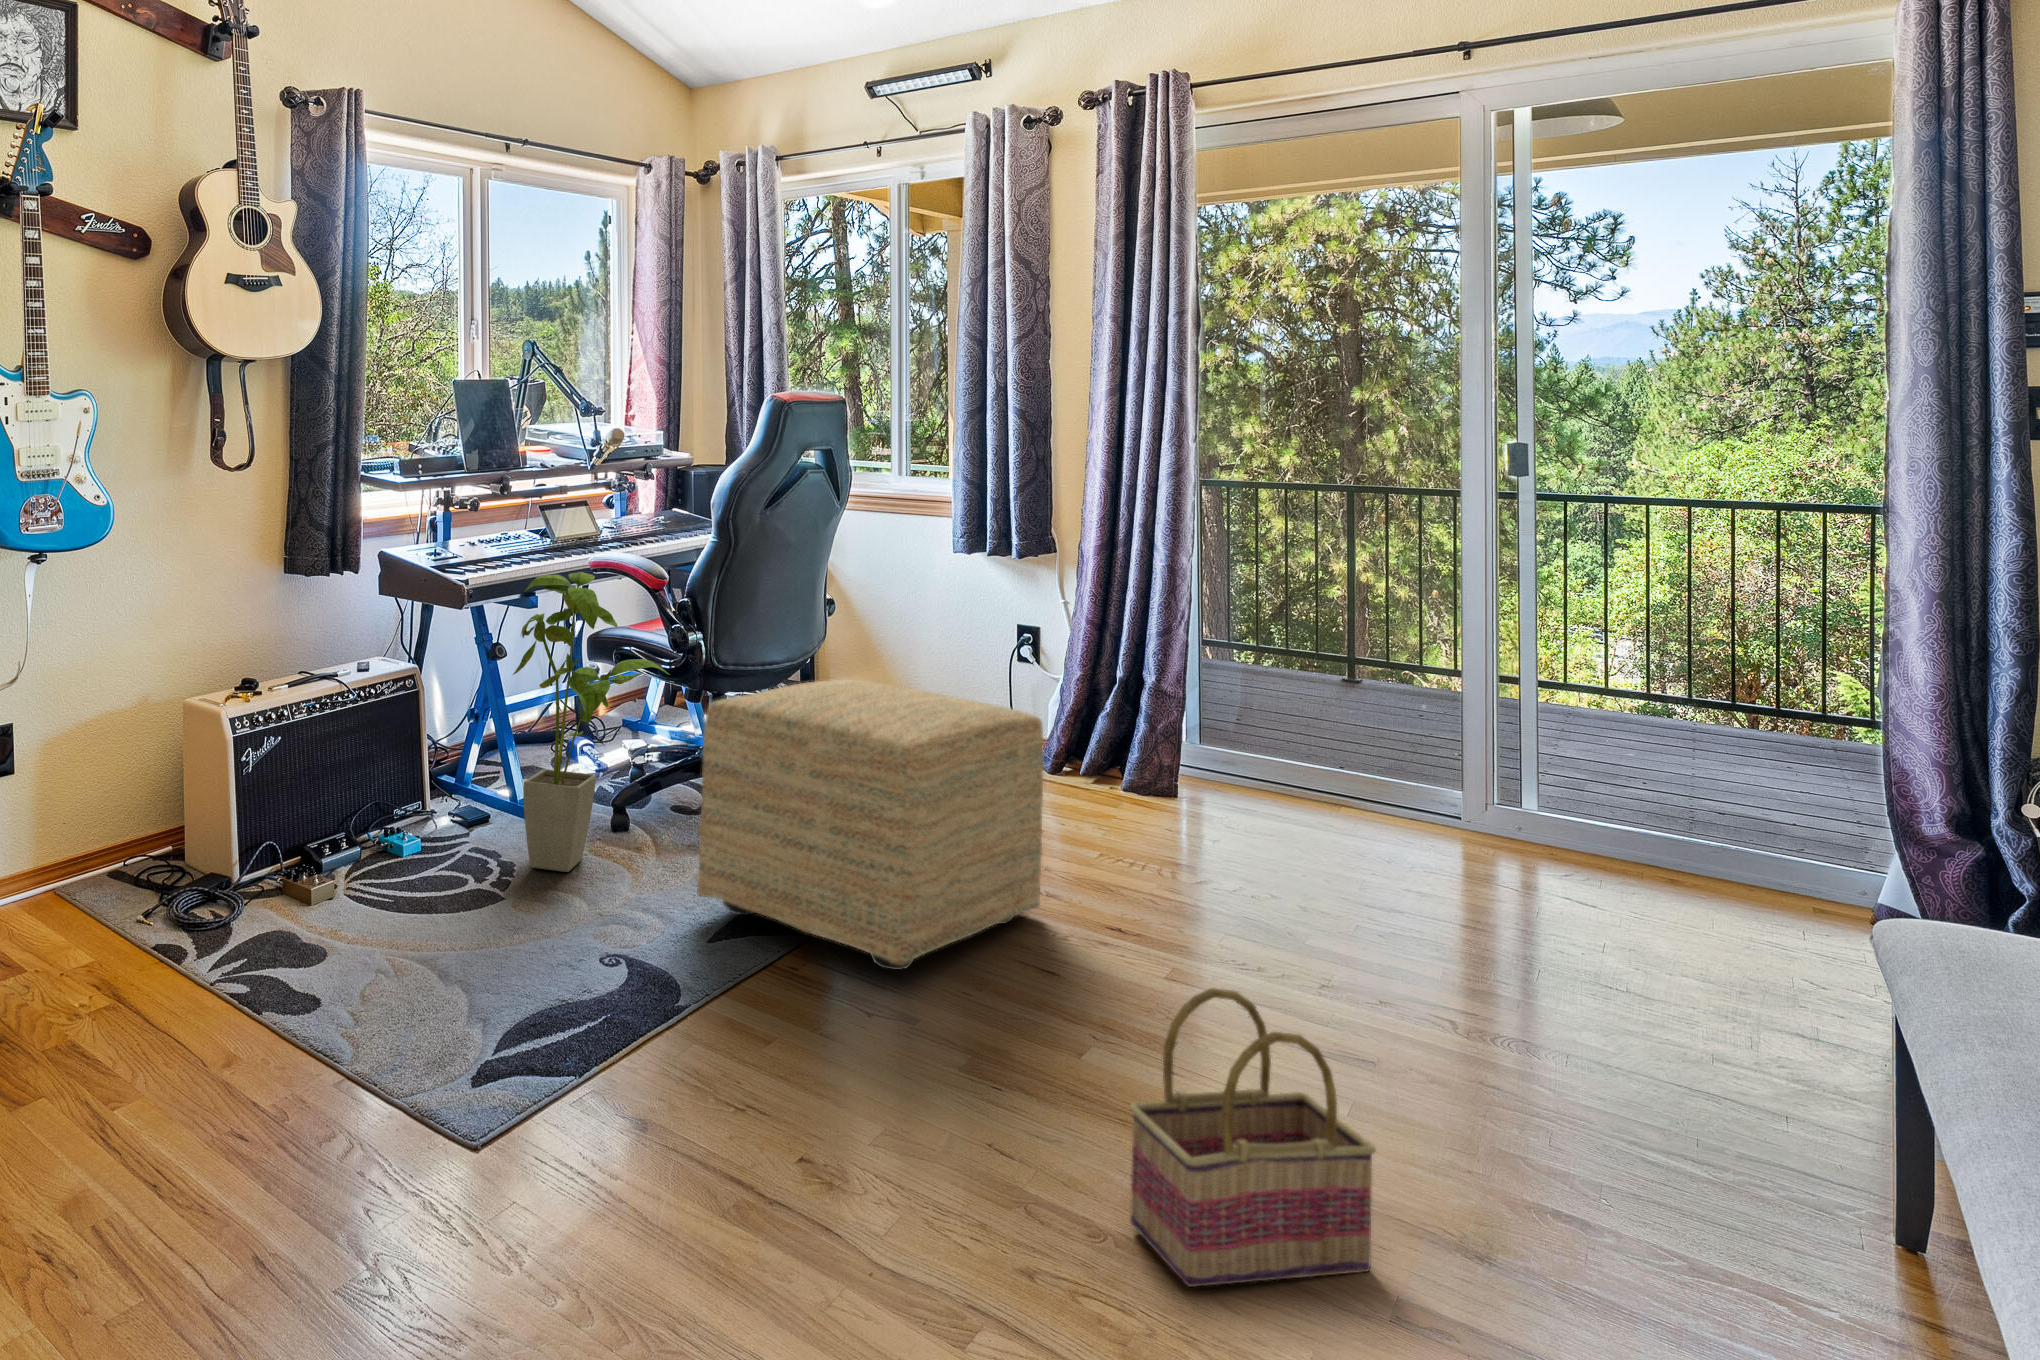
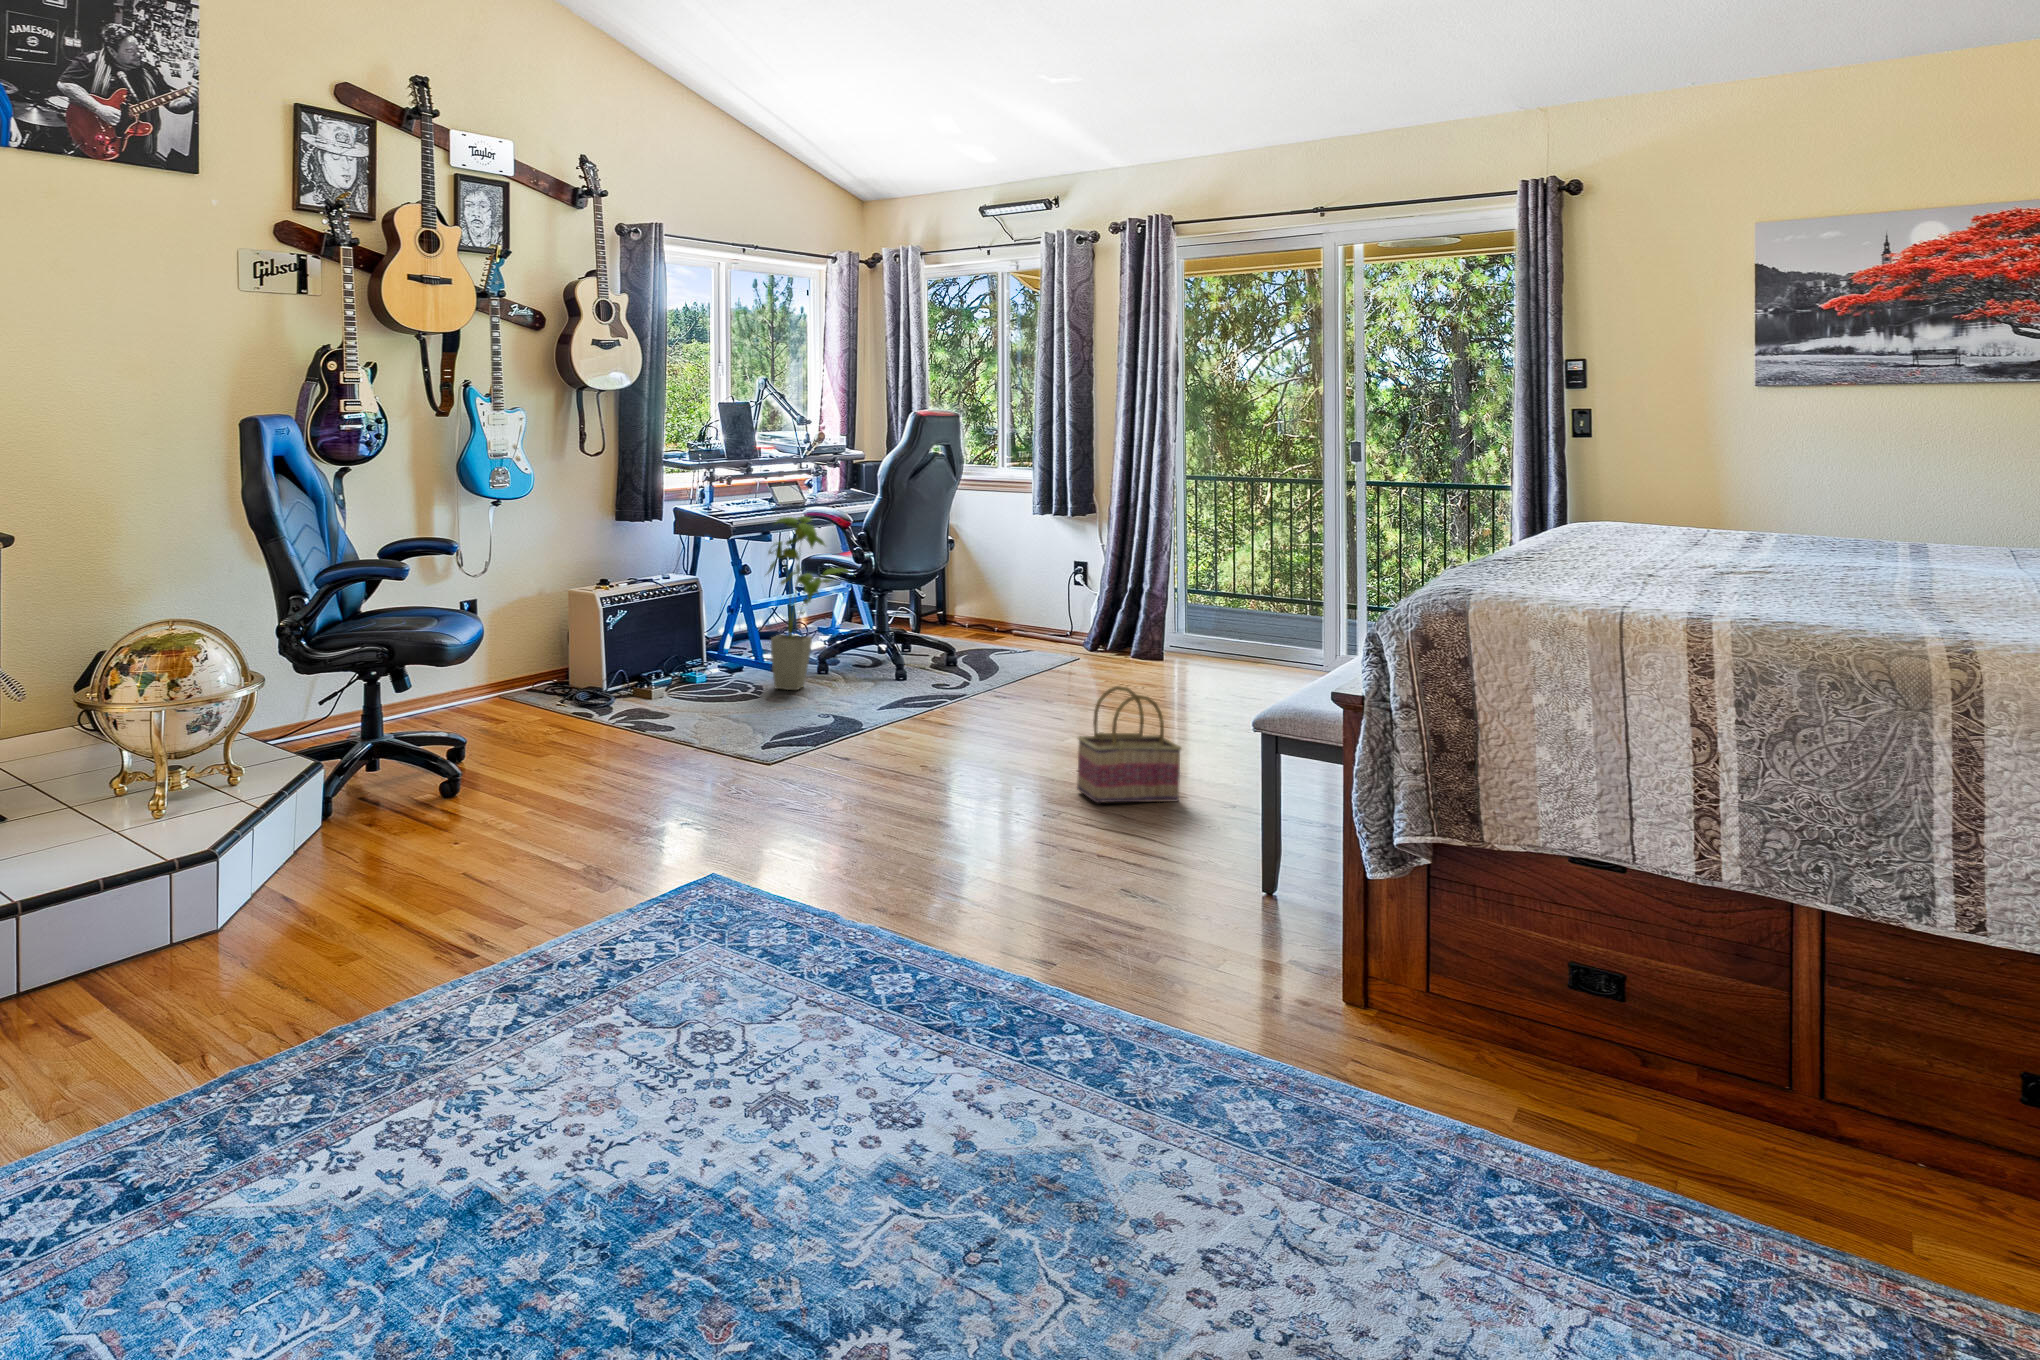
ottoman: present [697,680,1044,970] -> none [874,580,1068,721]

